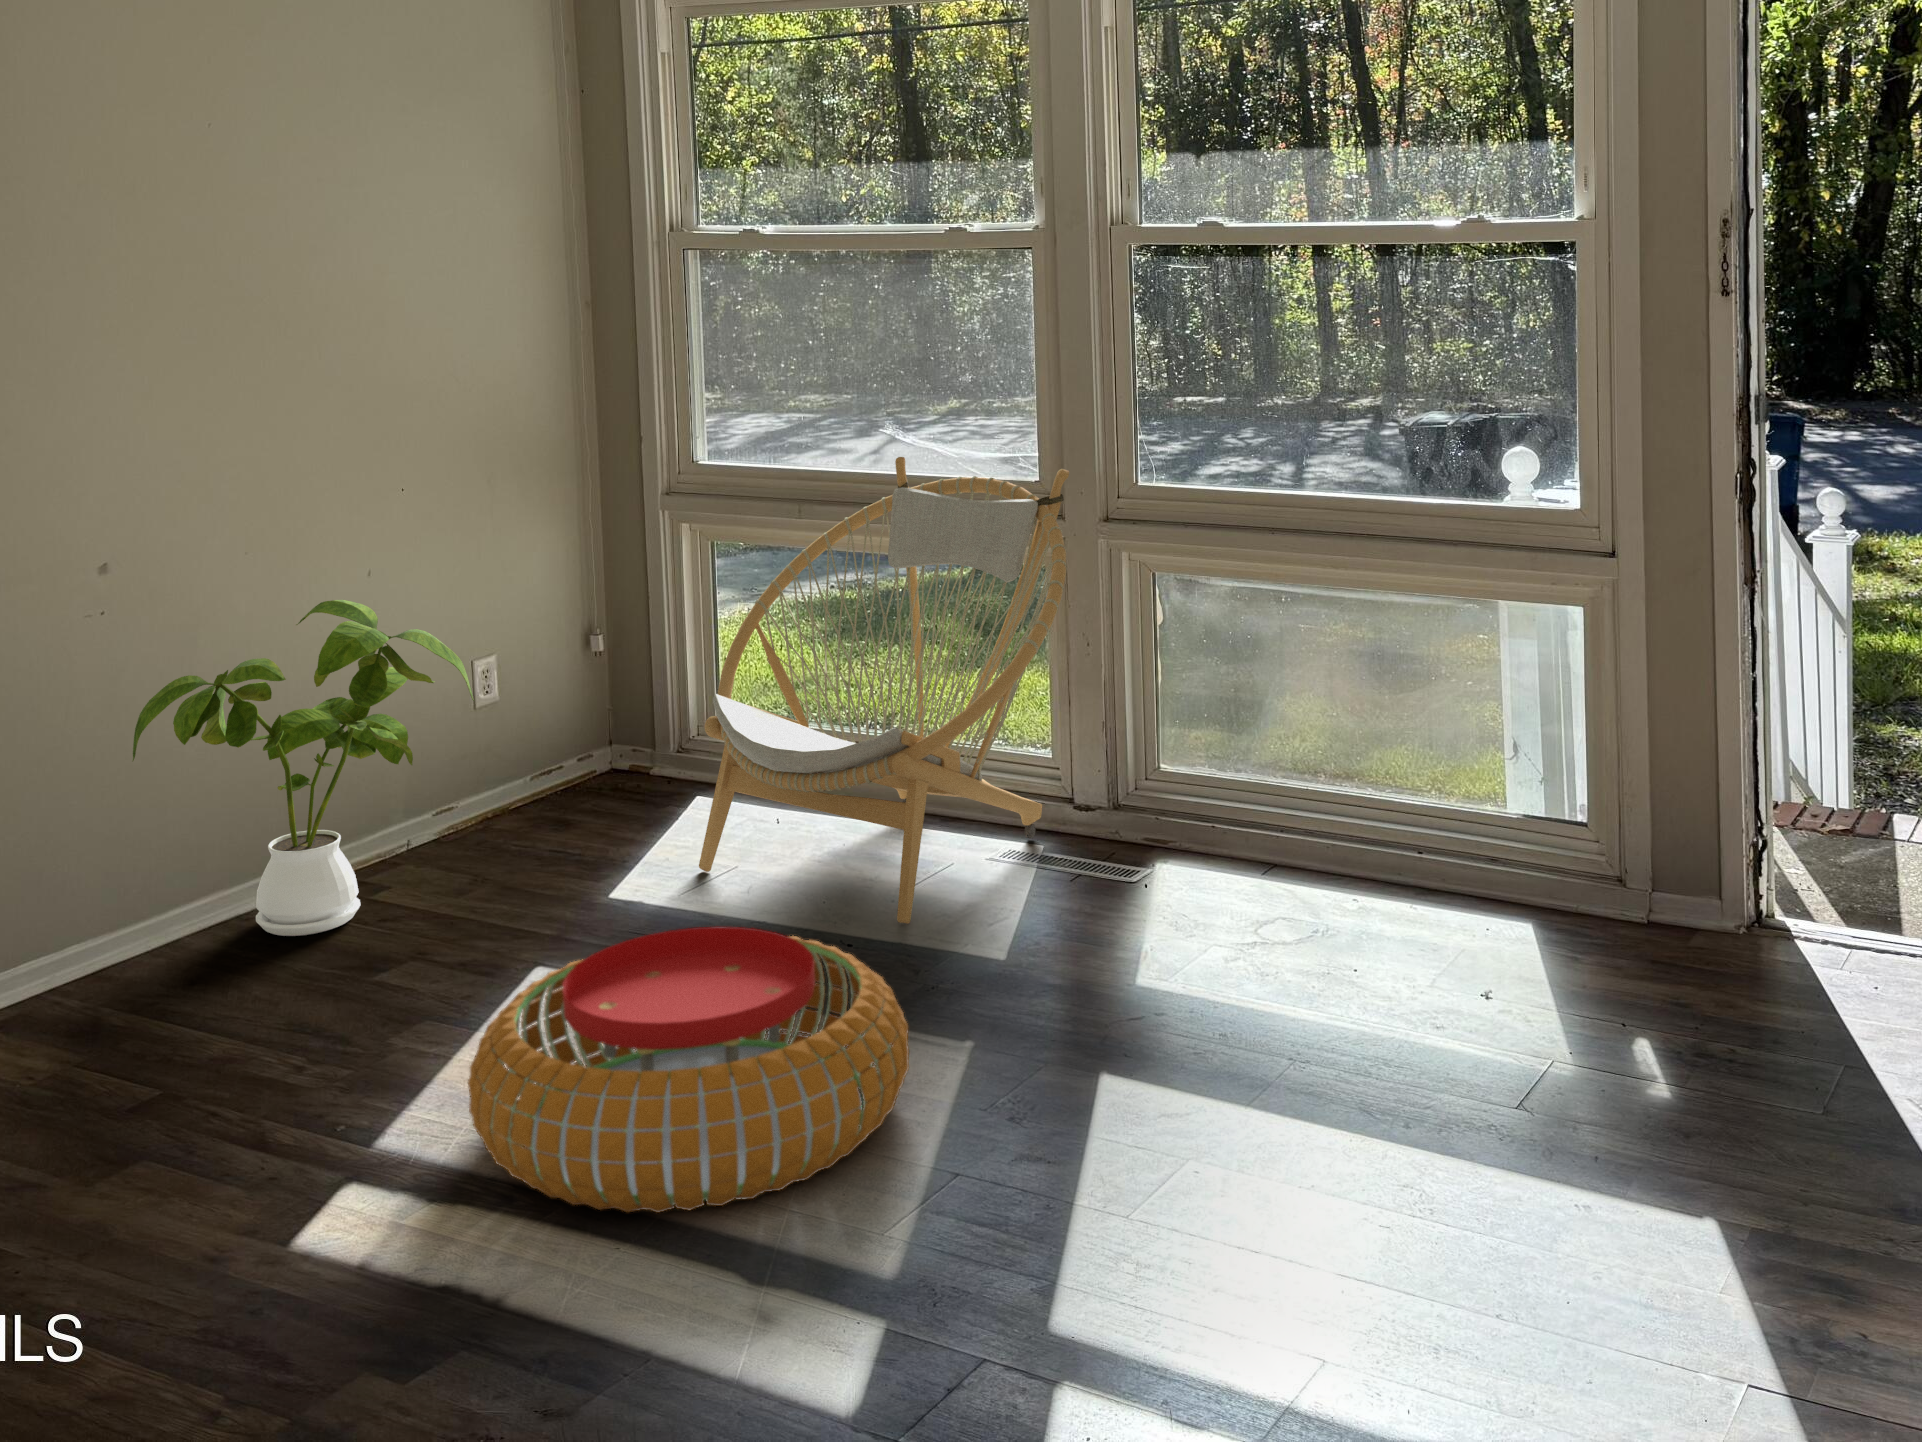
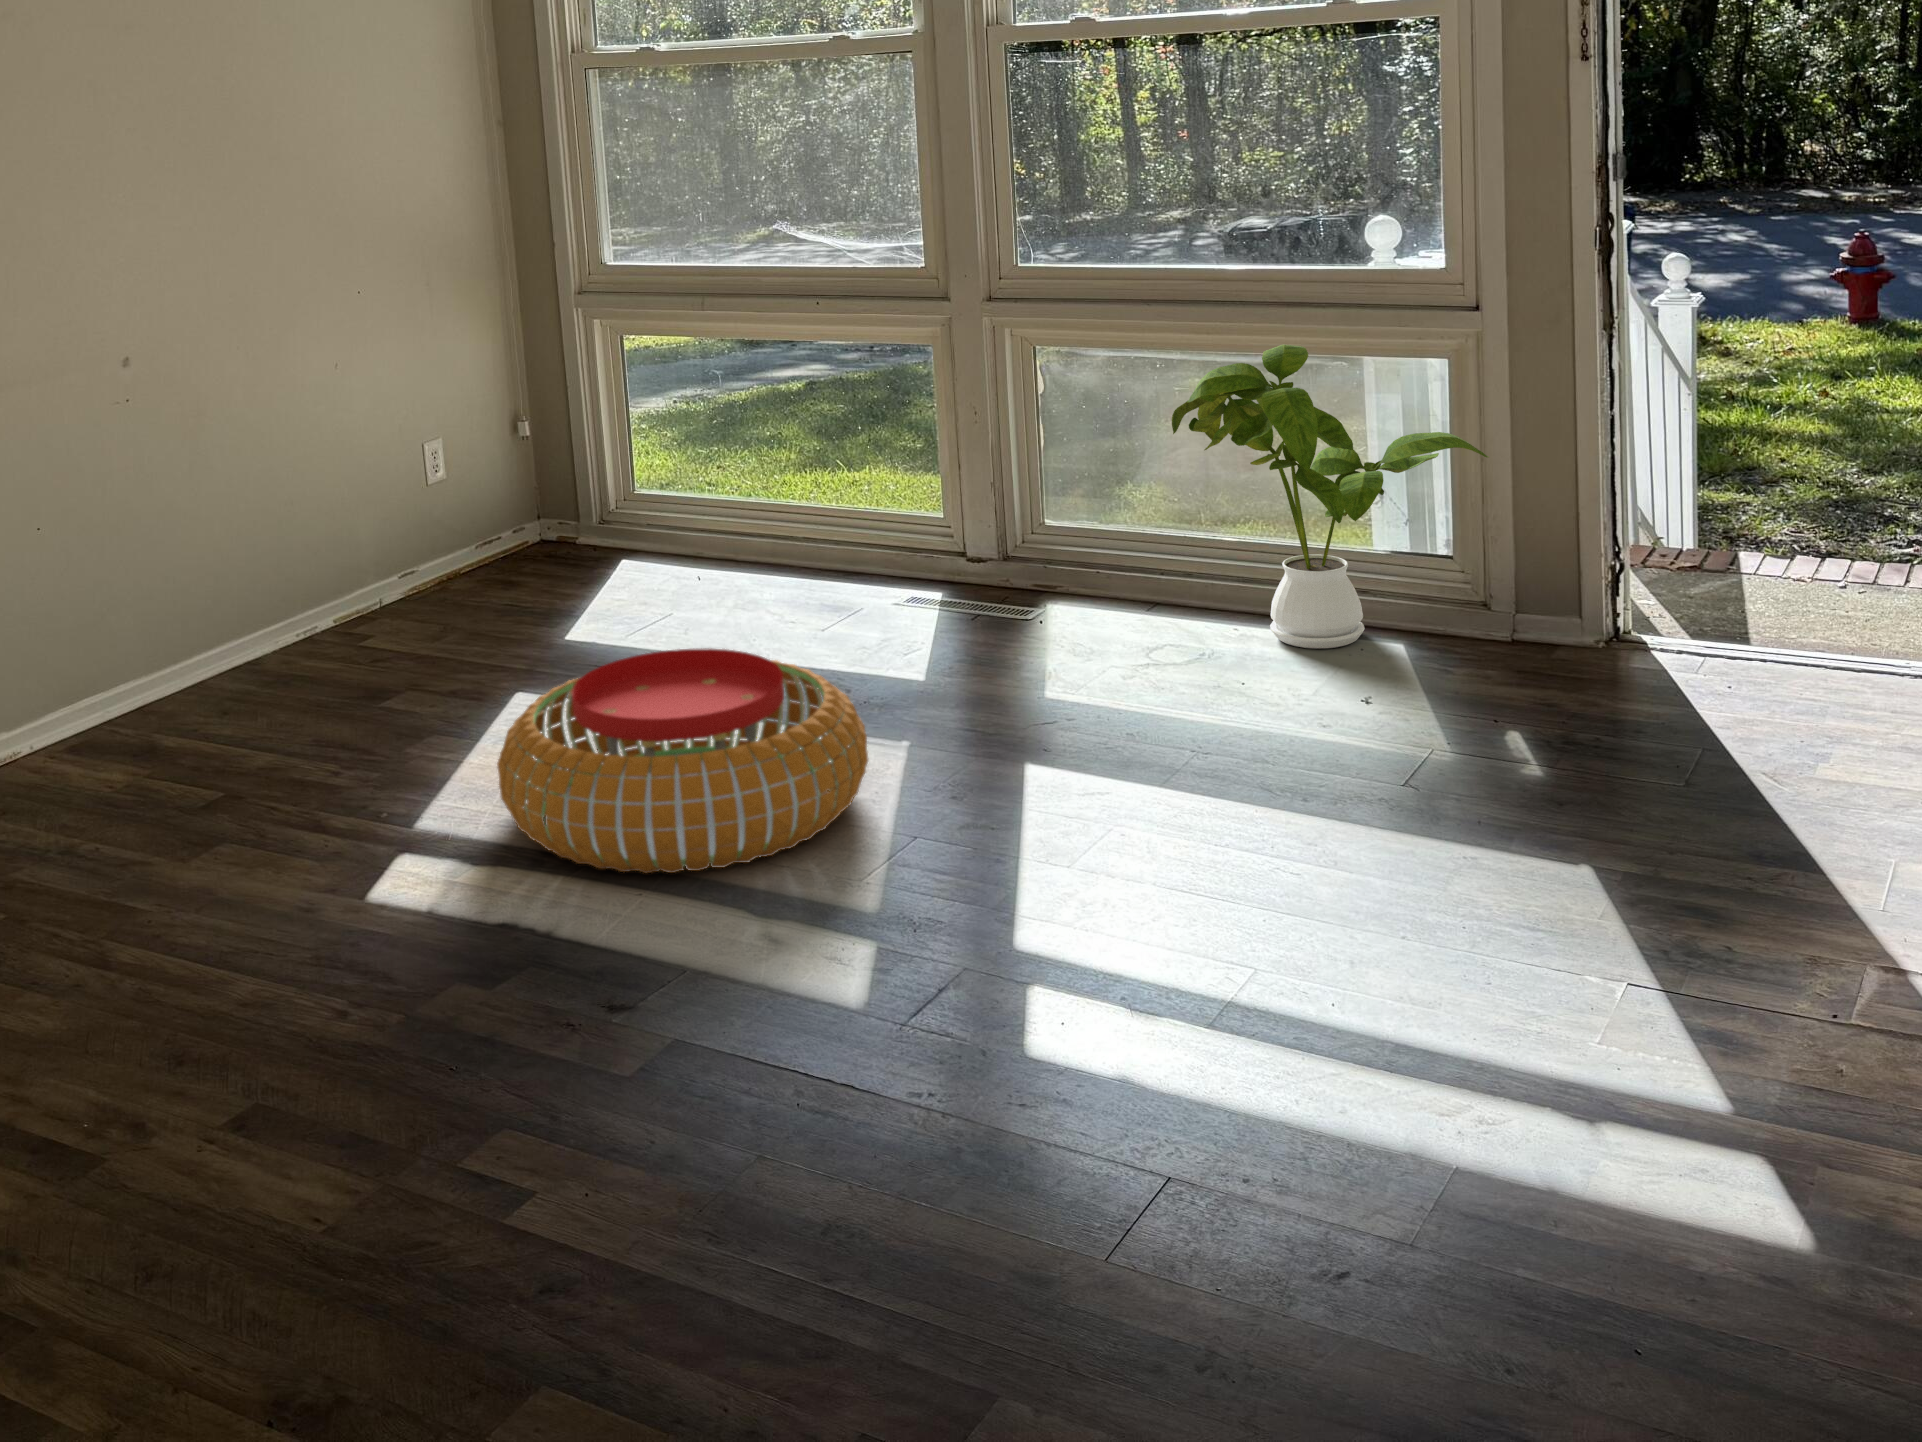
armchair: present [699,457,1069,923] -> none [643,252,963,658]
house plant: present [133,600,474,936] -> present [1172,345,1488,648]

